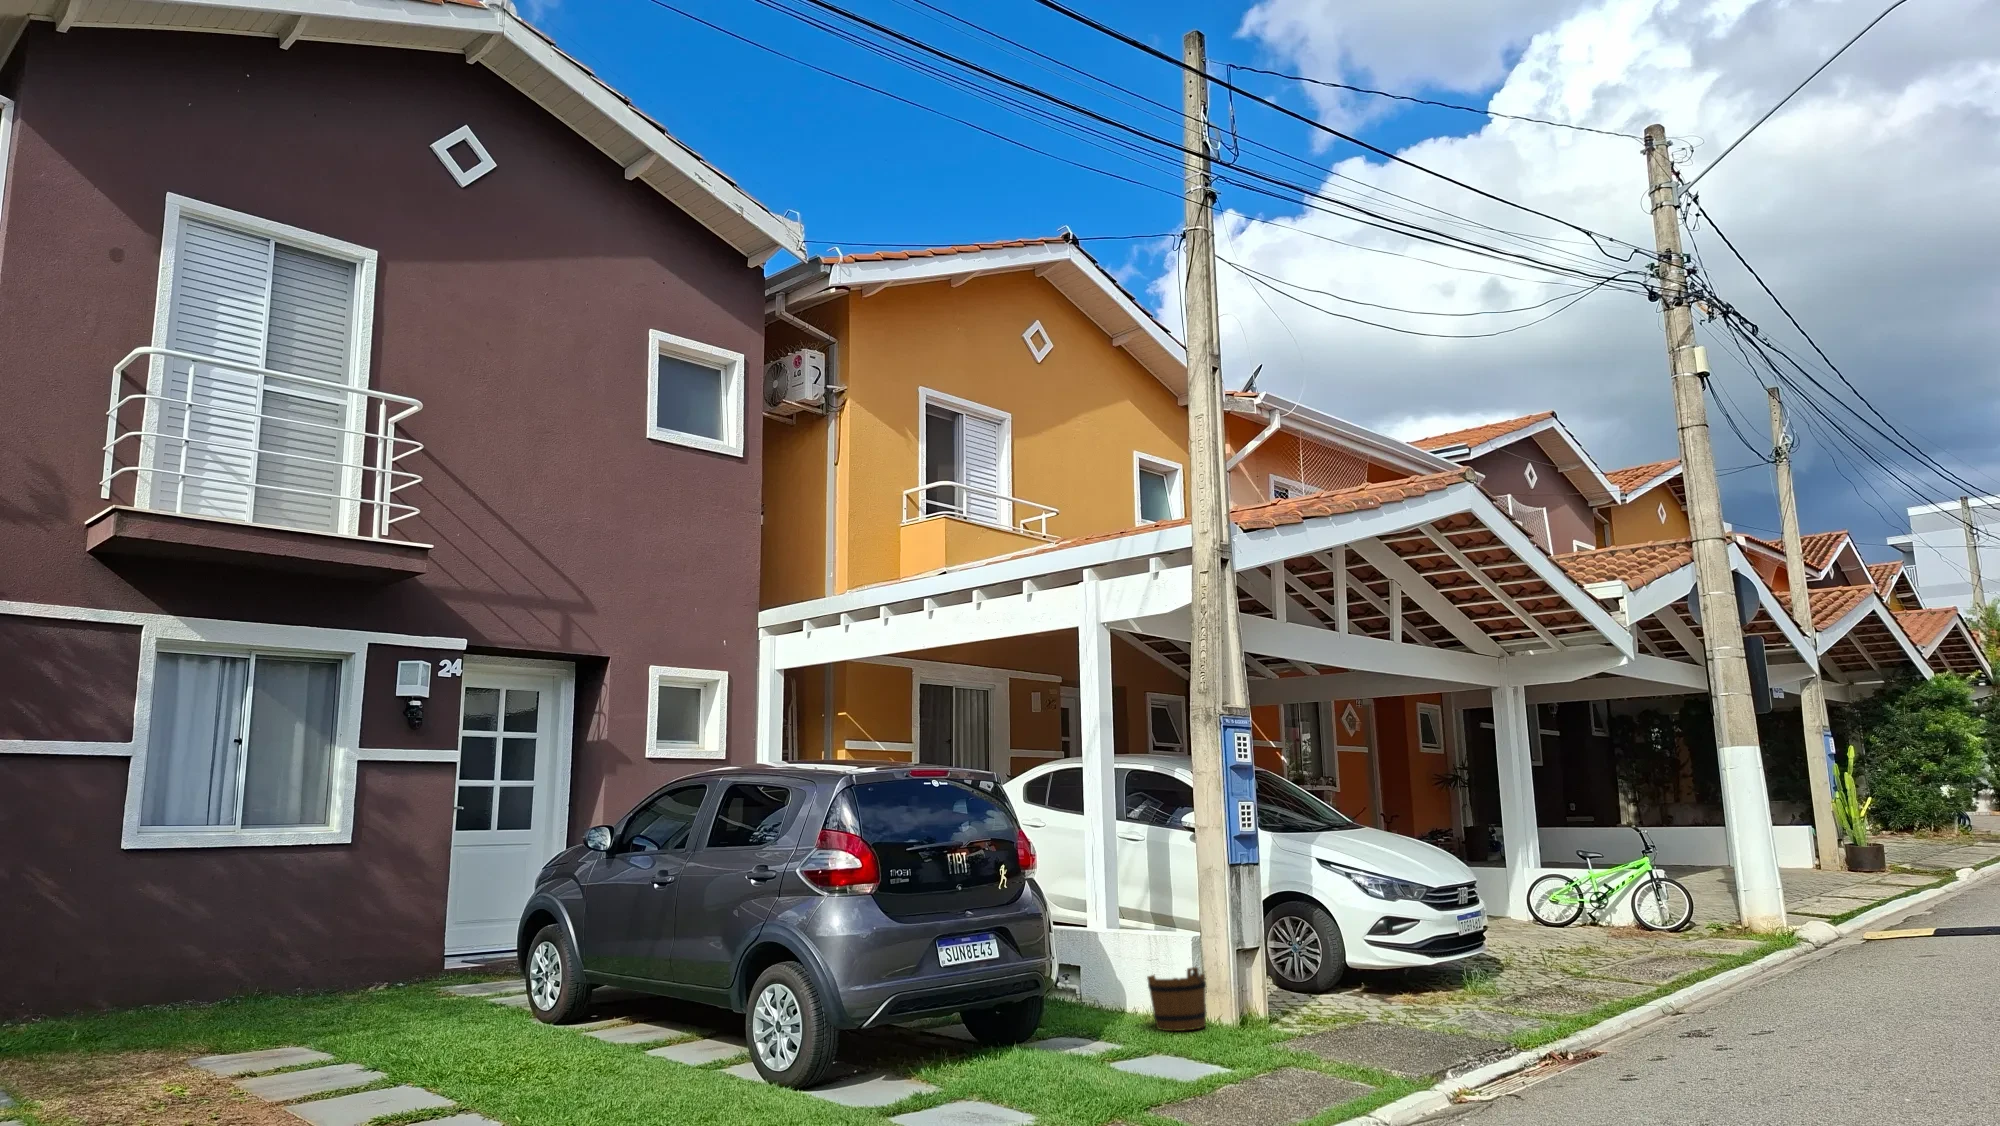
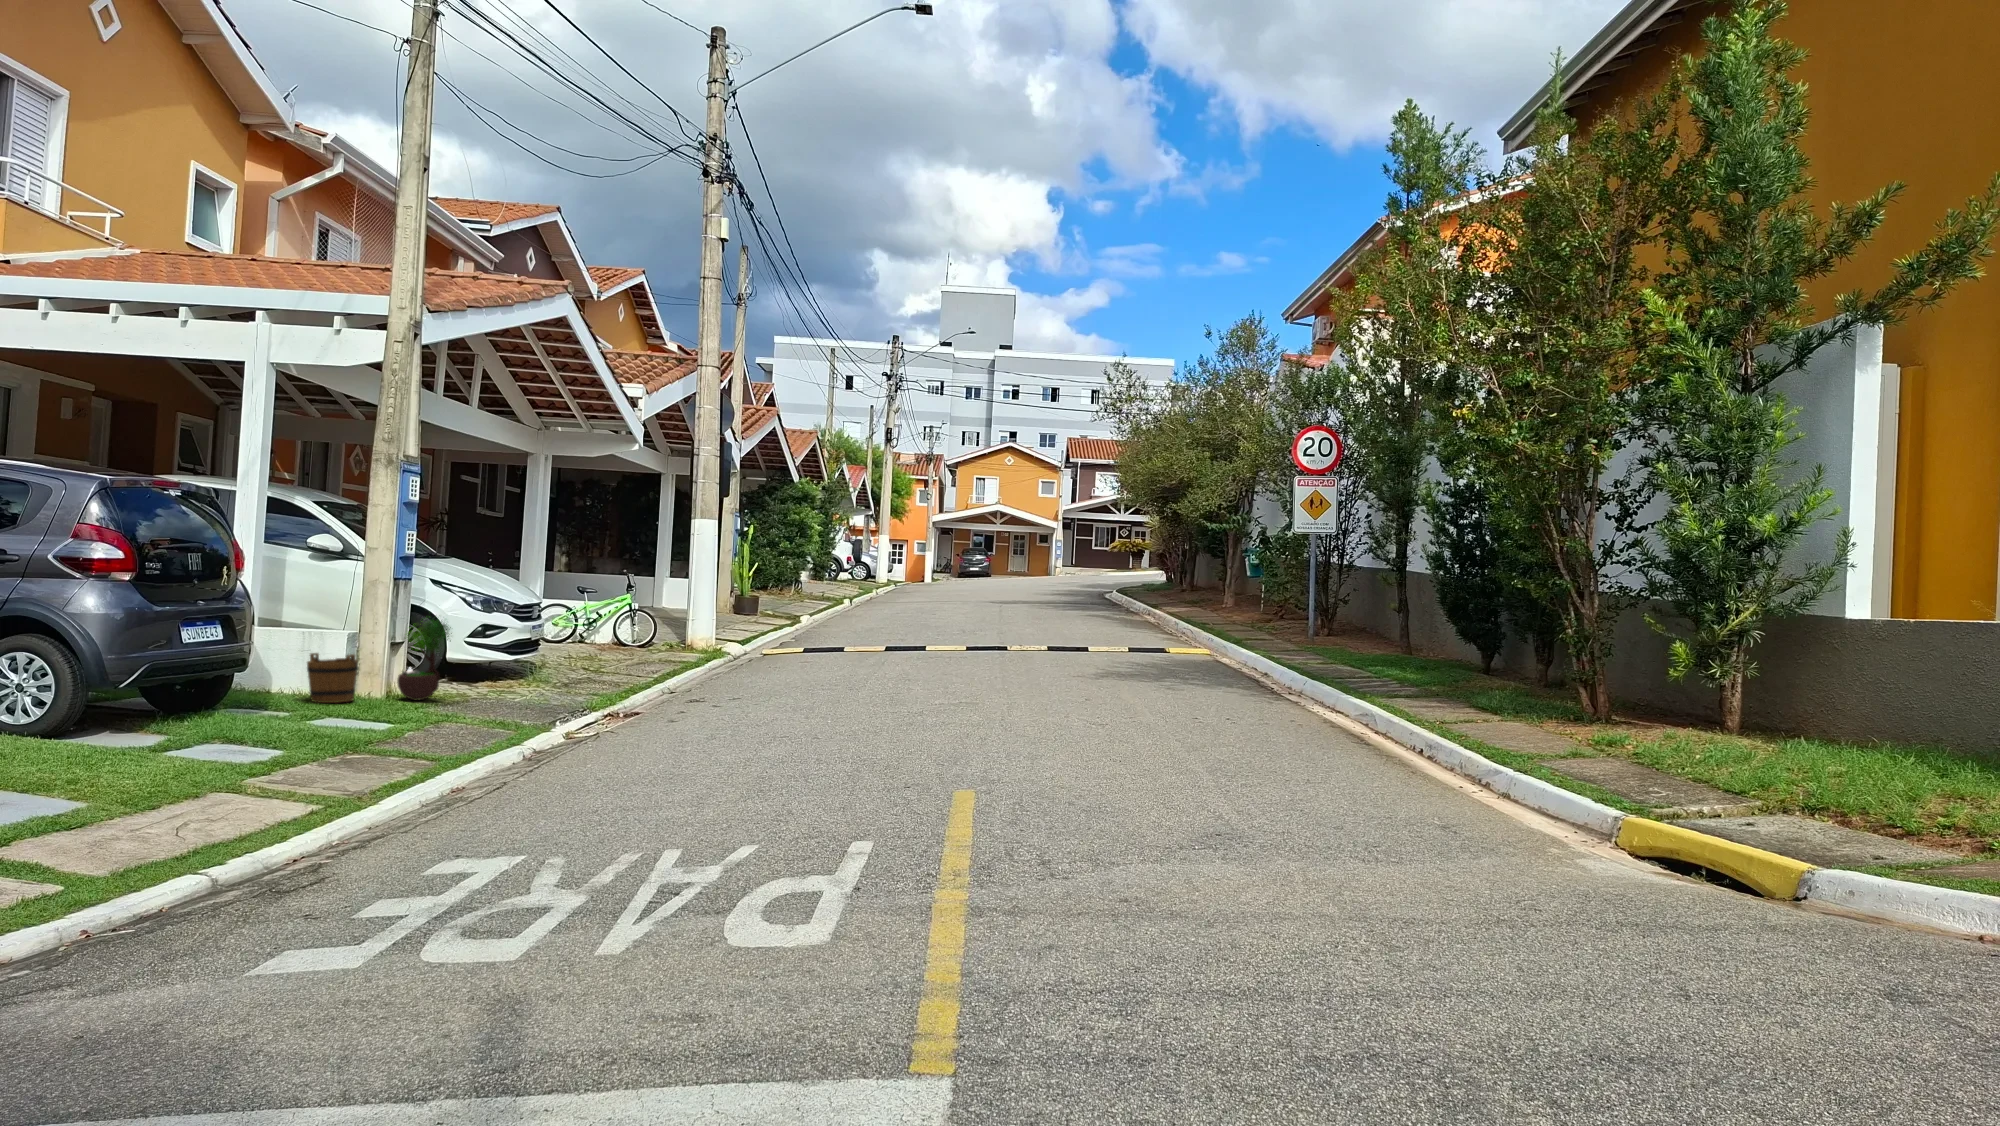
potted tree: none [1261,907,1320,1027] -> present [397,618,452,700]

